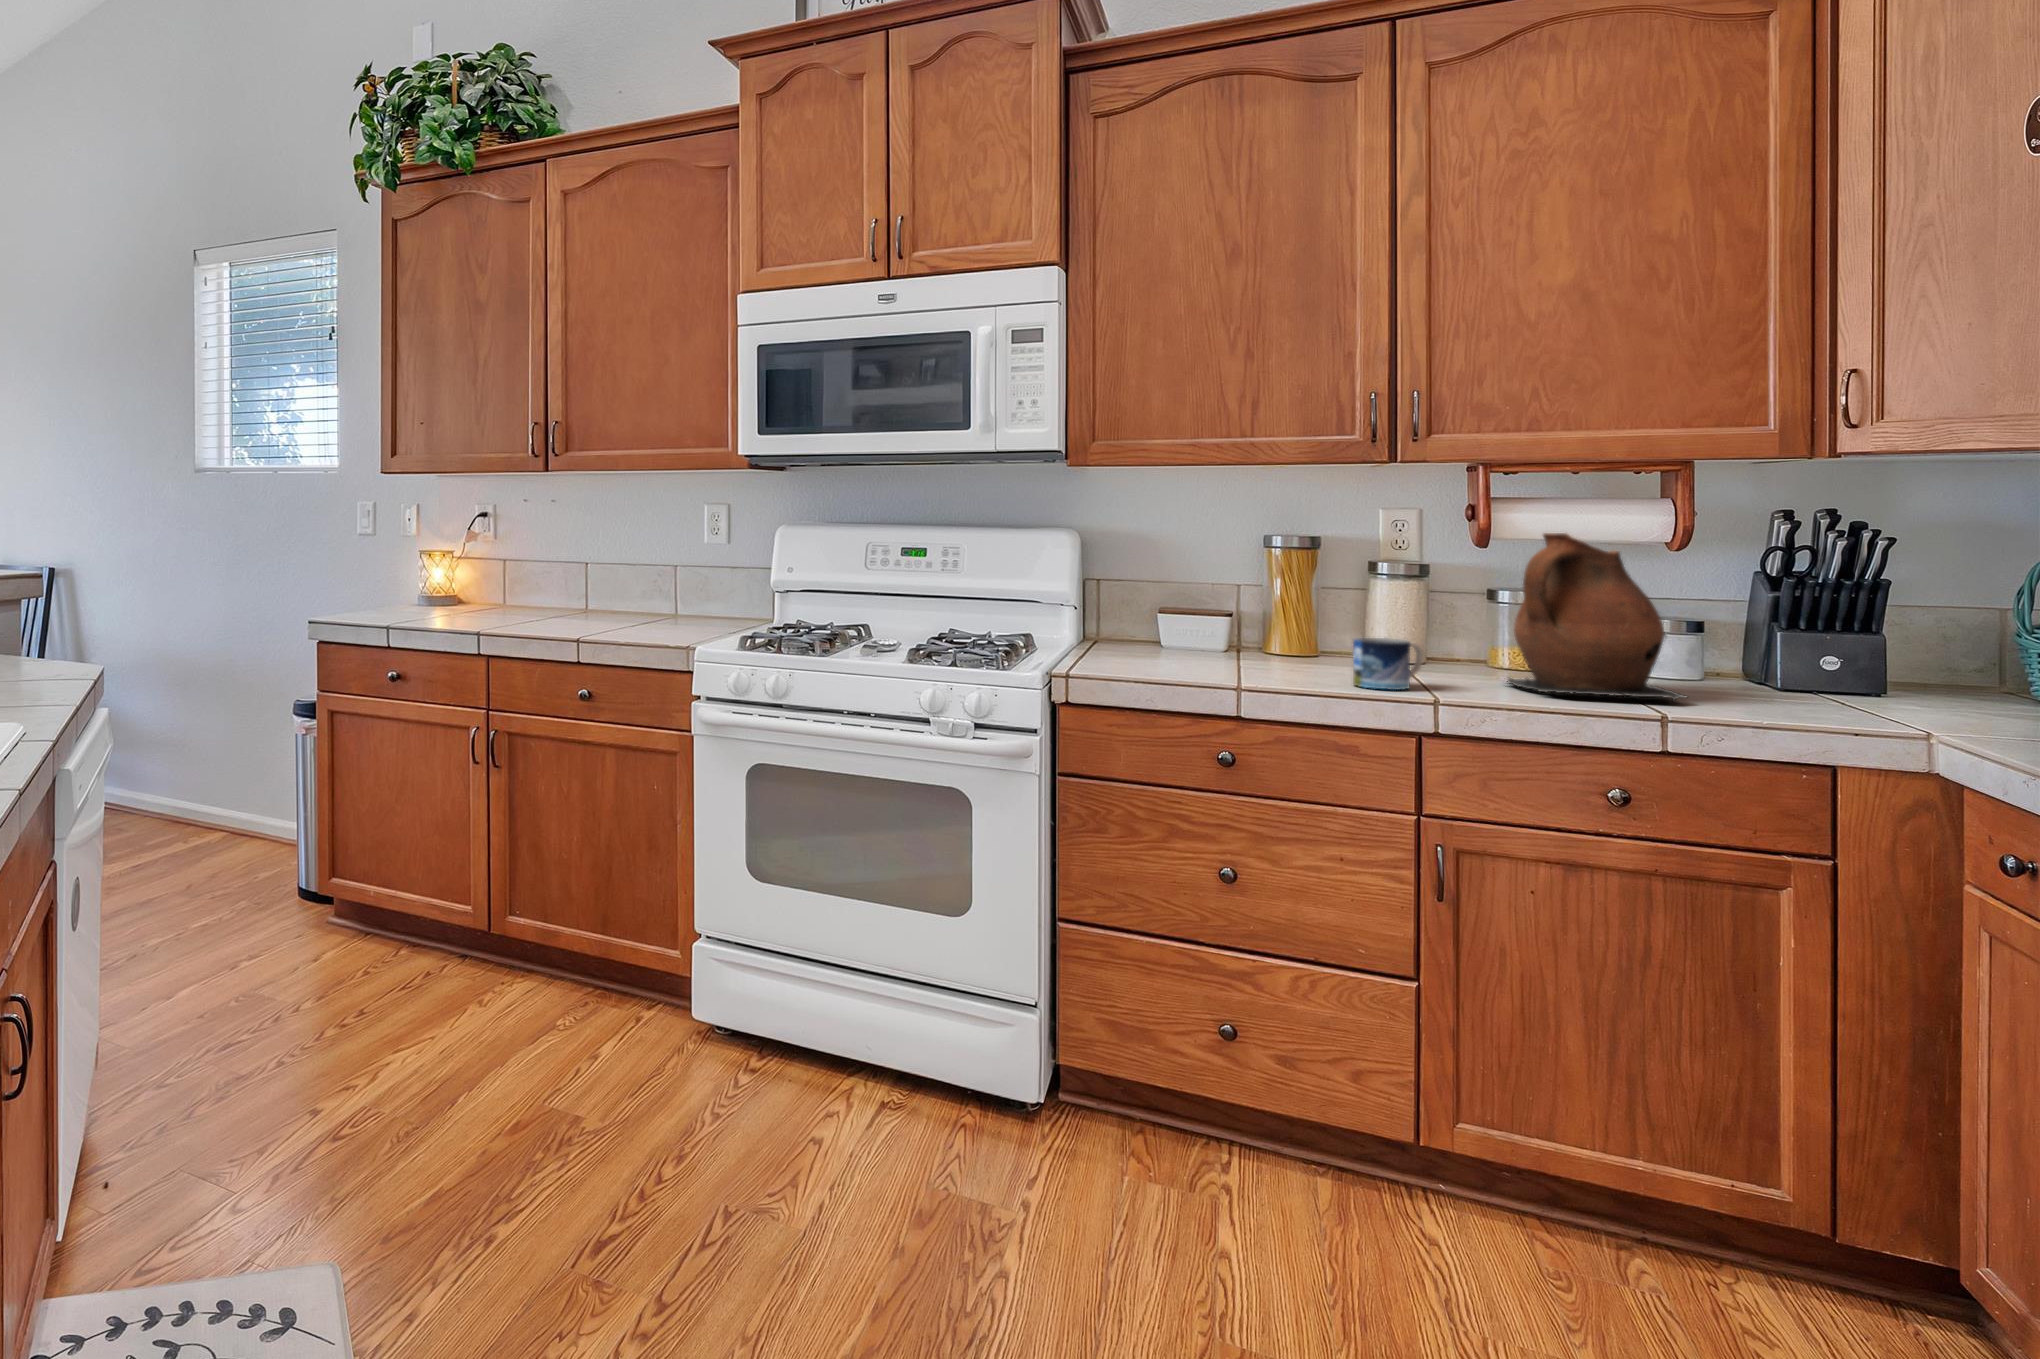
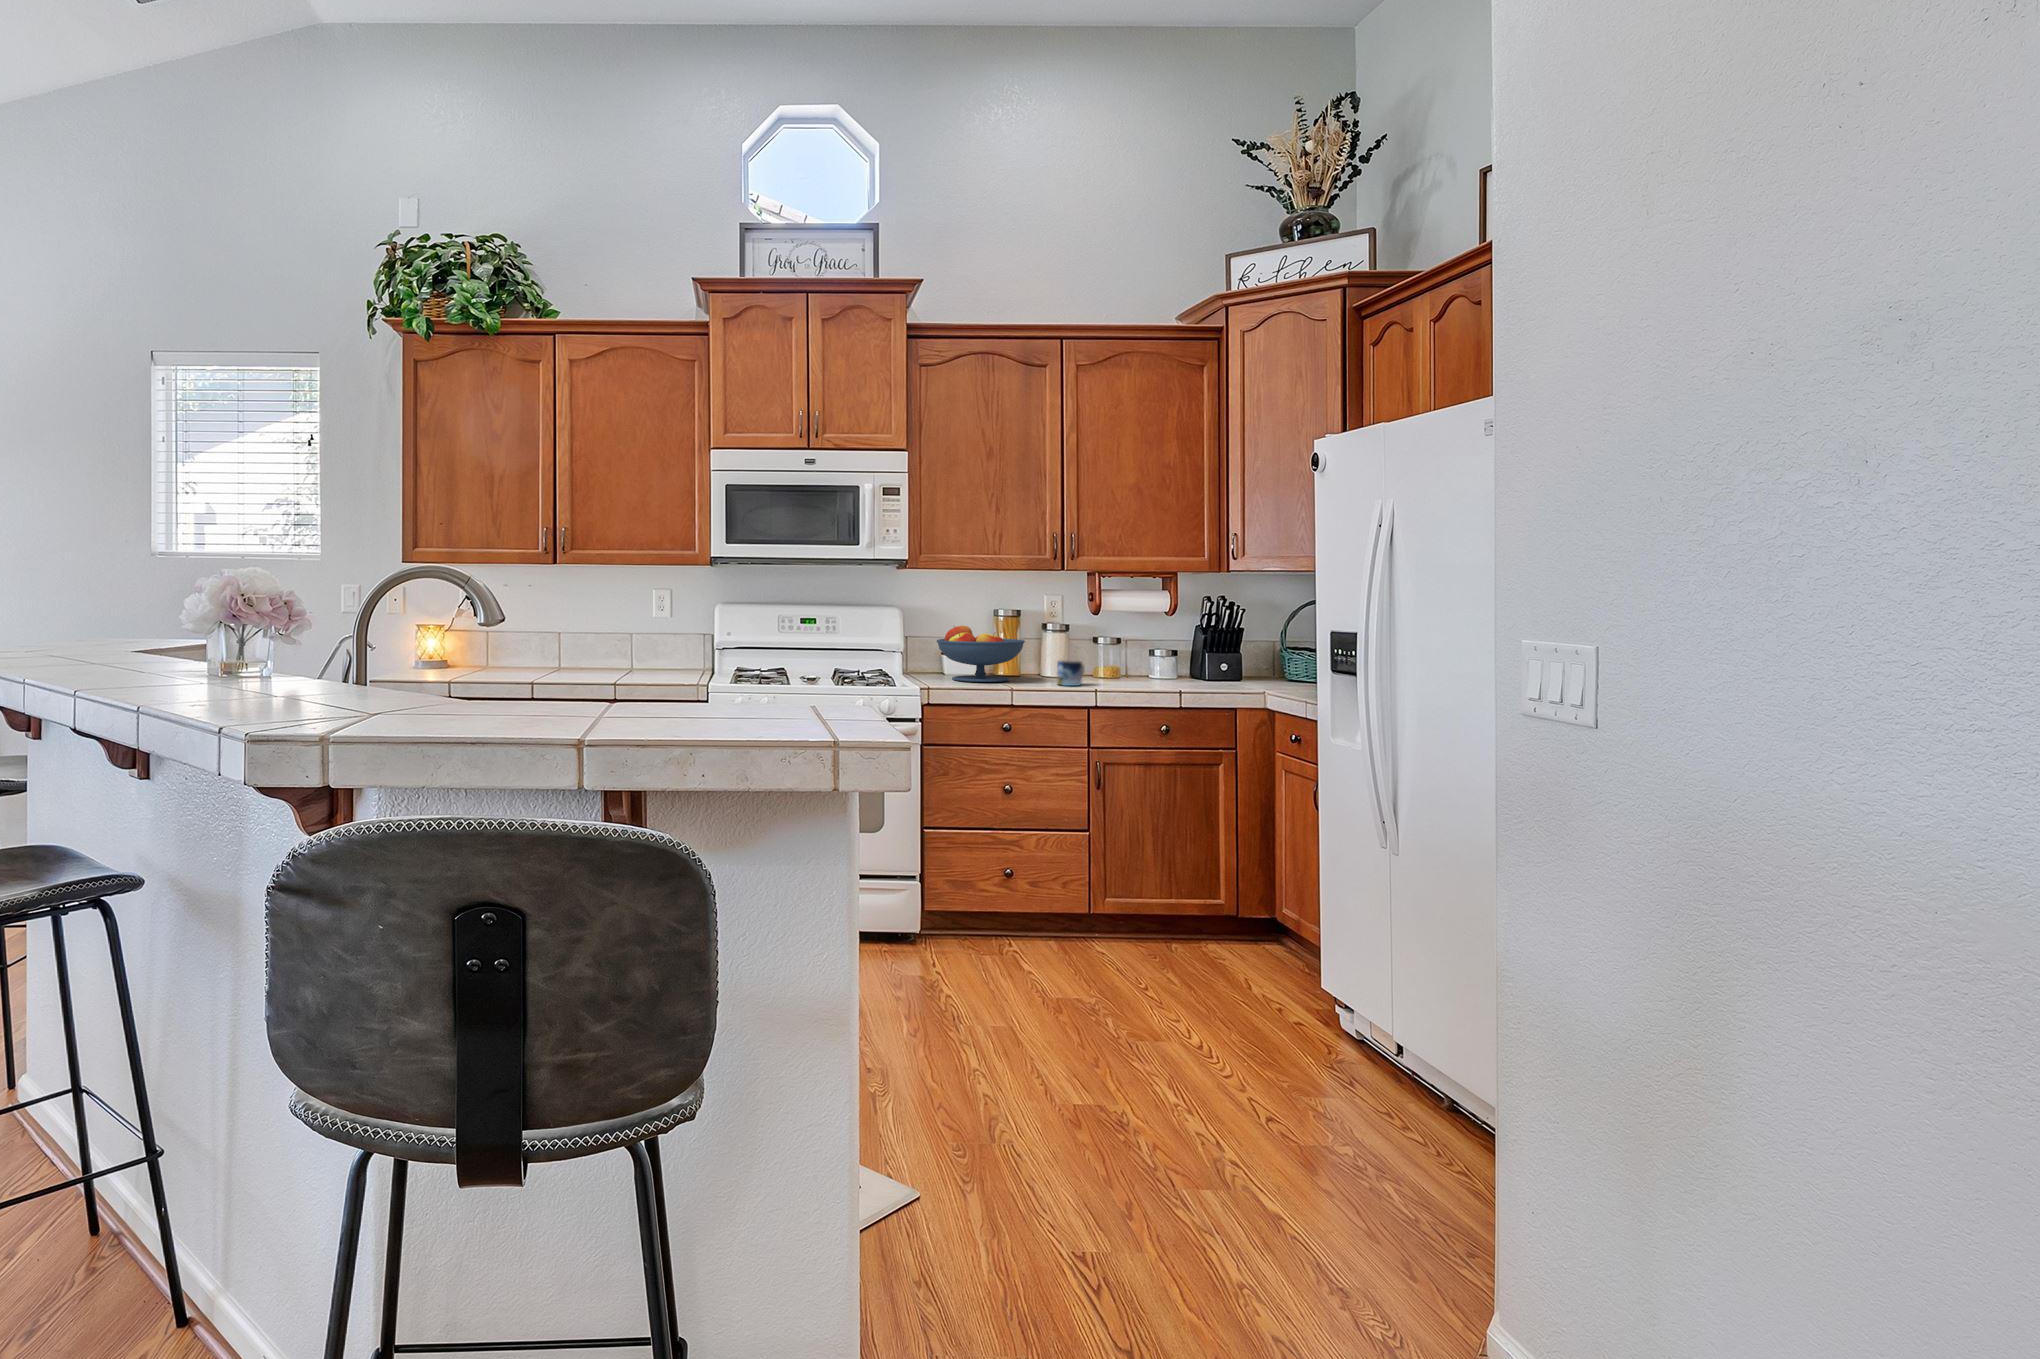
ceramic pitcher: present [1507,533,1686,700] -> none [1110,606,1185,685]
fruit bowl: none [1111,565,1292,671] -> present [937,626,1025,682]

